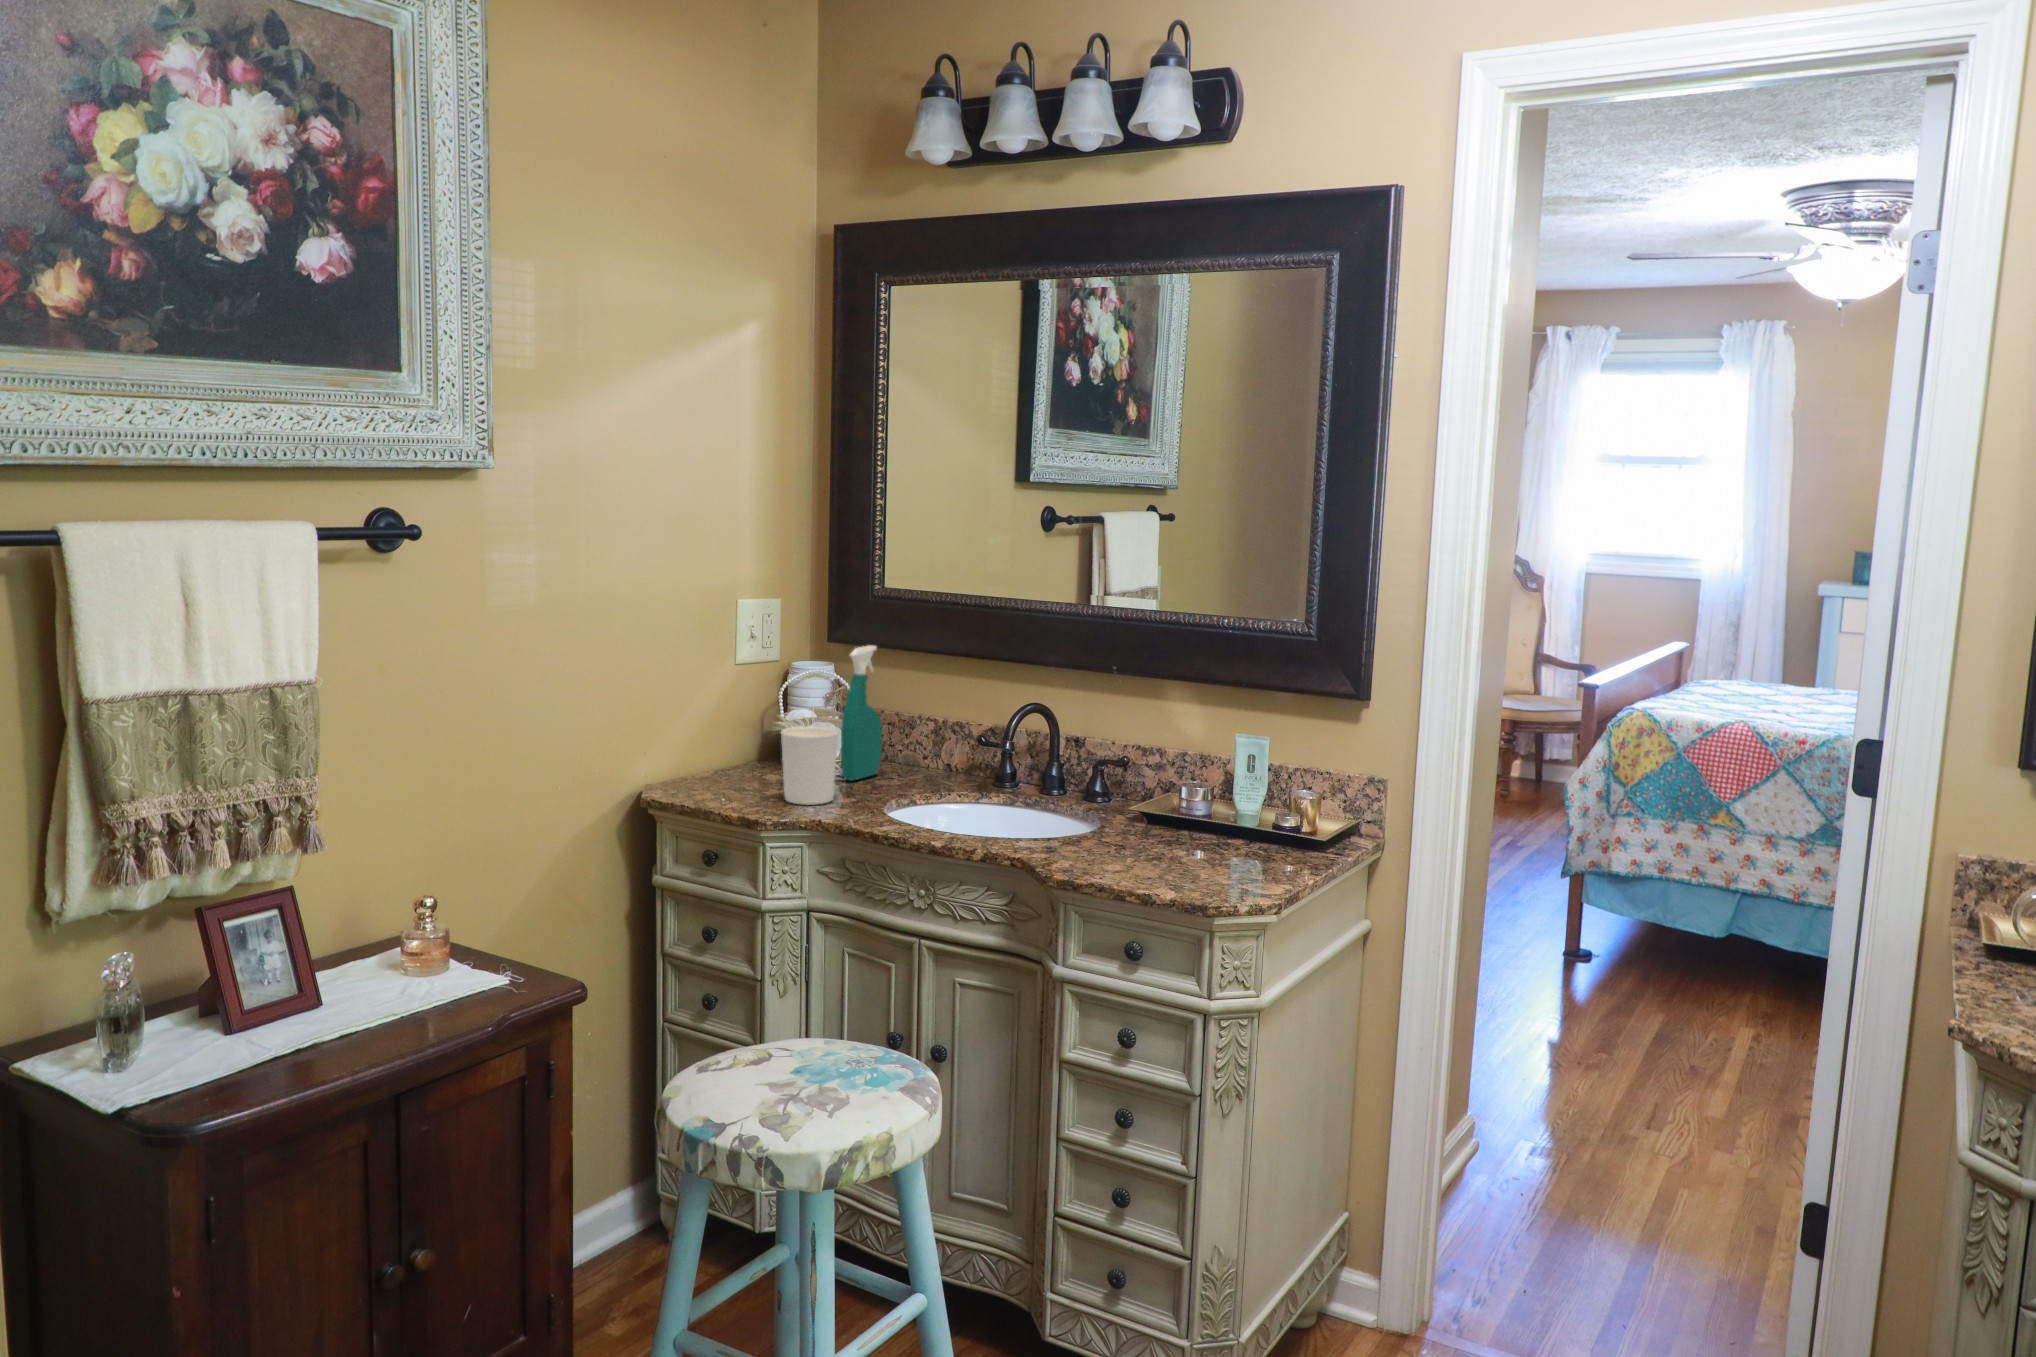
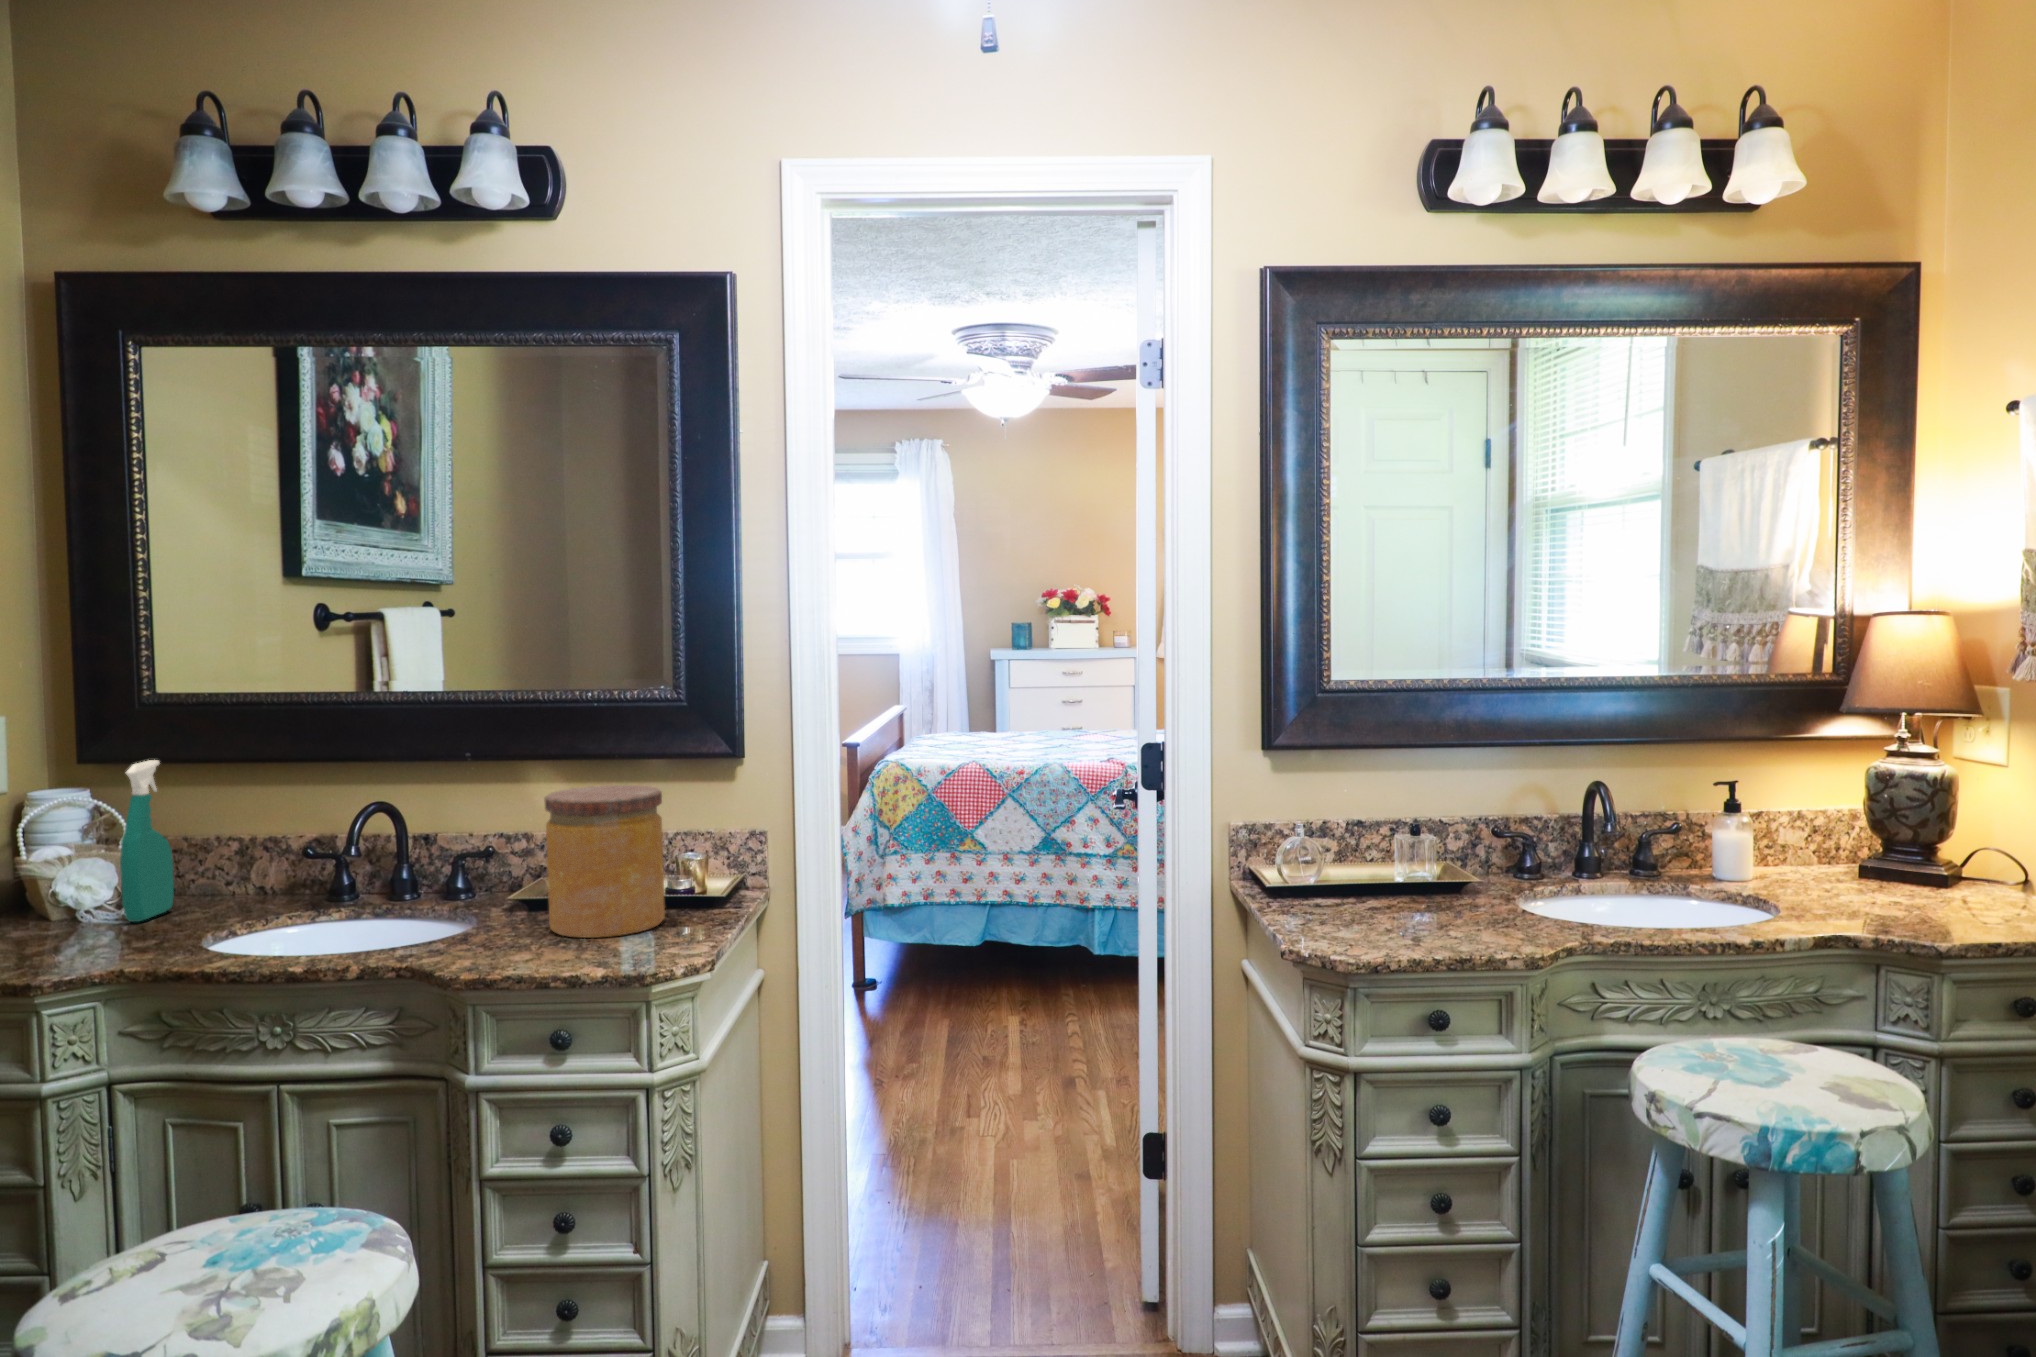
jar: none [1151,714,1266,863] -> present [544,785,665,938]
candle holder: present [781,727,838,805] -> none [44,860,128,957]

